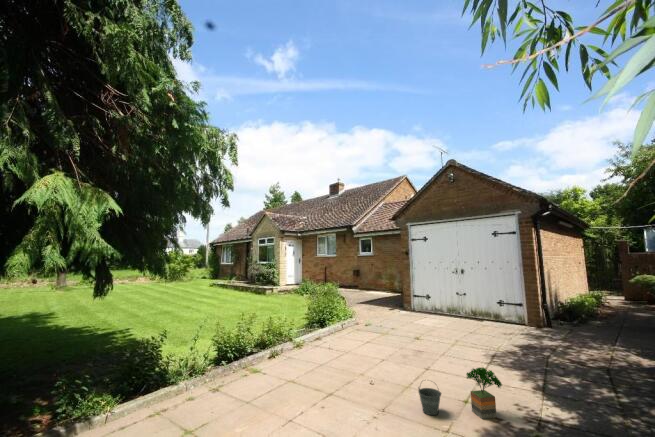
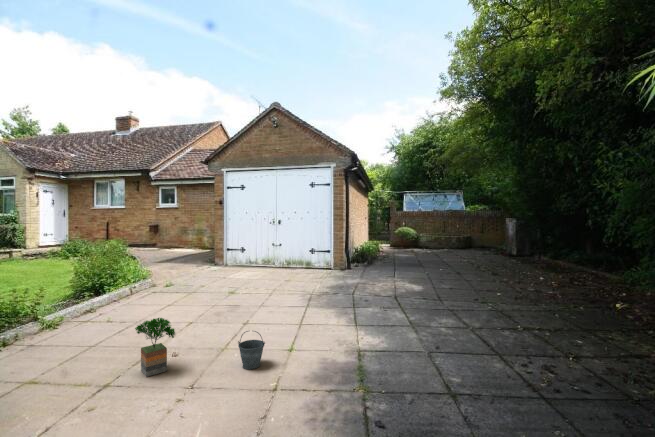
potted tree: present [466,368,502,419] -> present [135,318,175,377]

